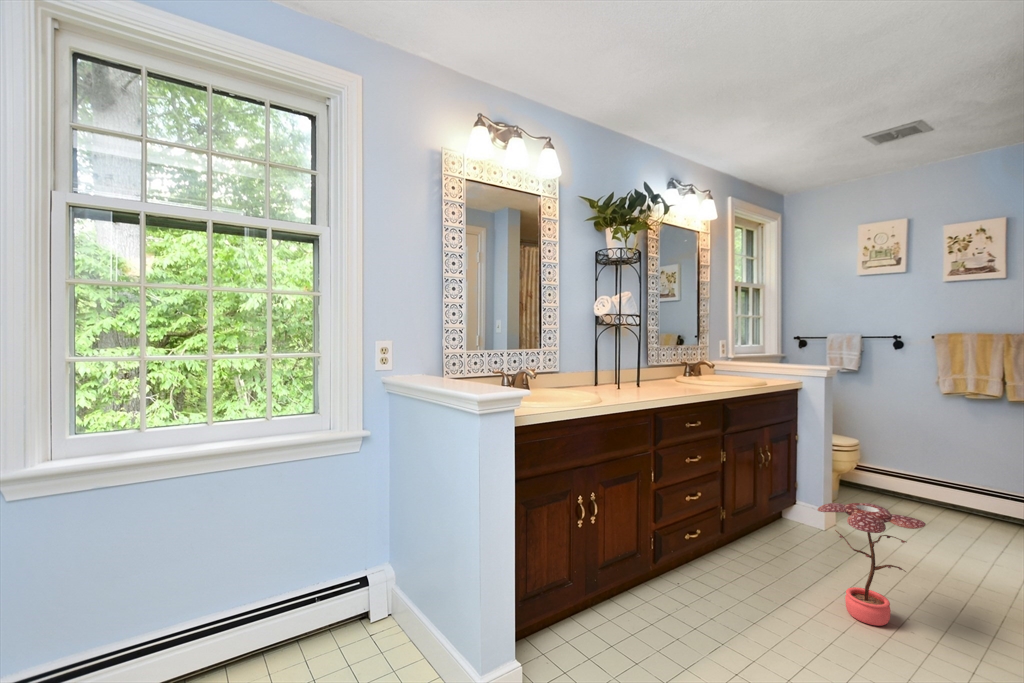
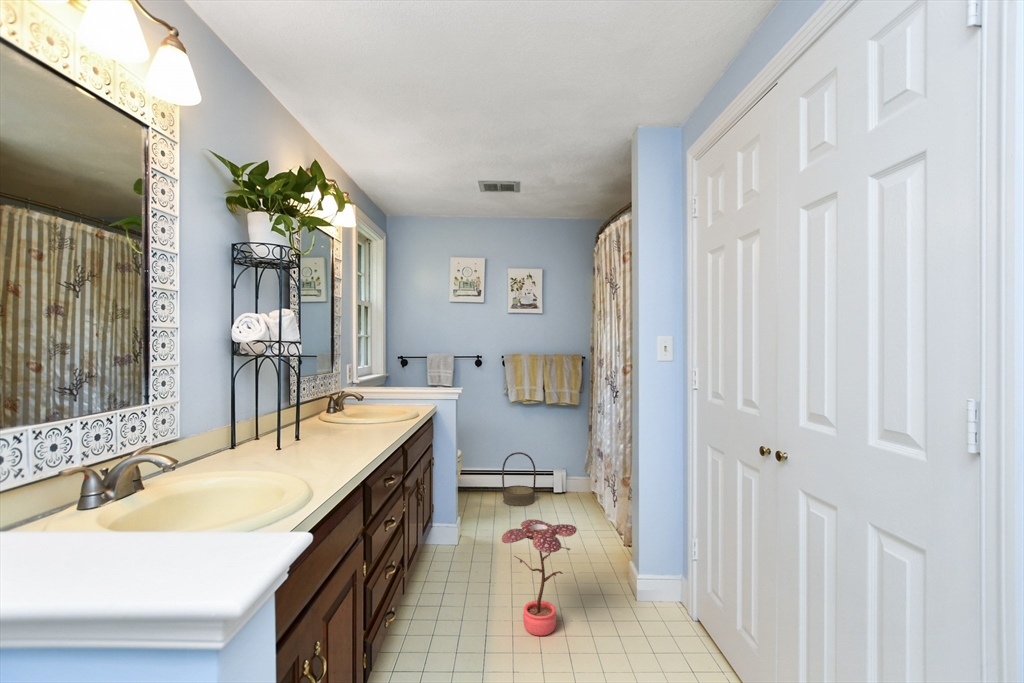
basket: none [927,456,984,525] -> present [502,452,536,506]

